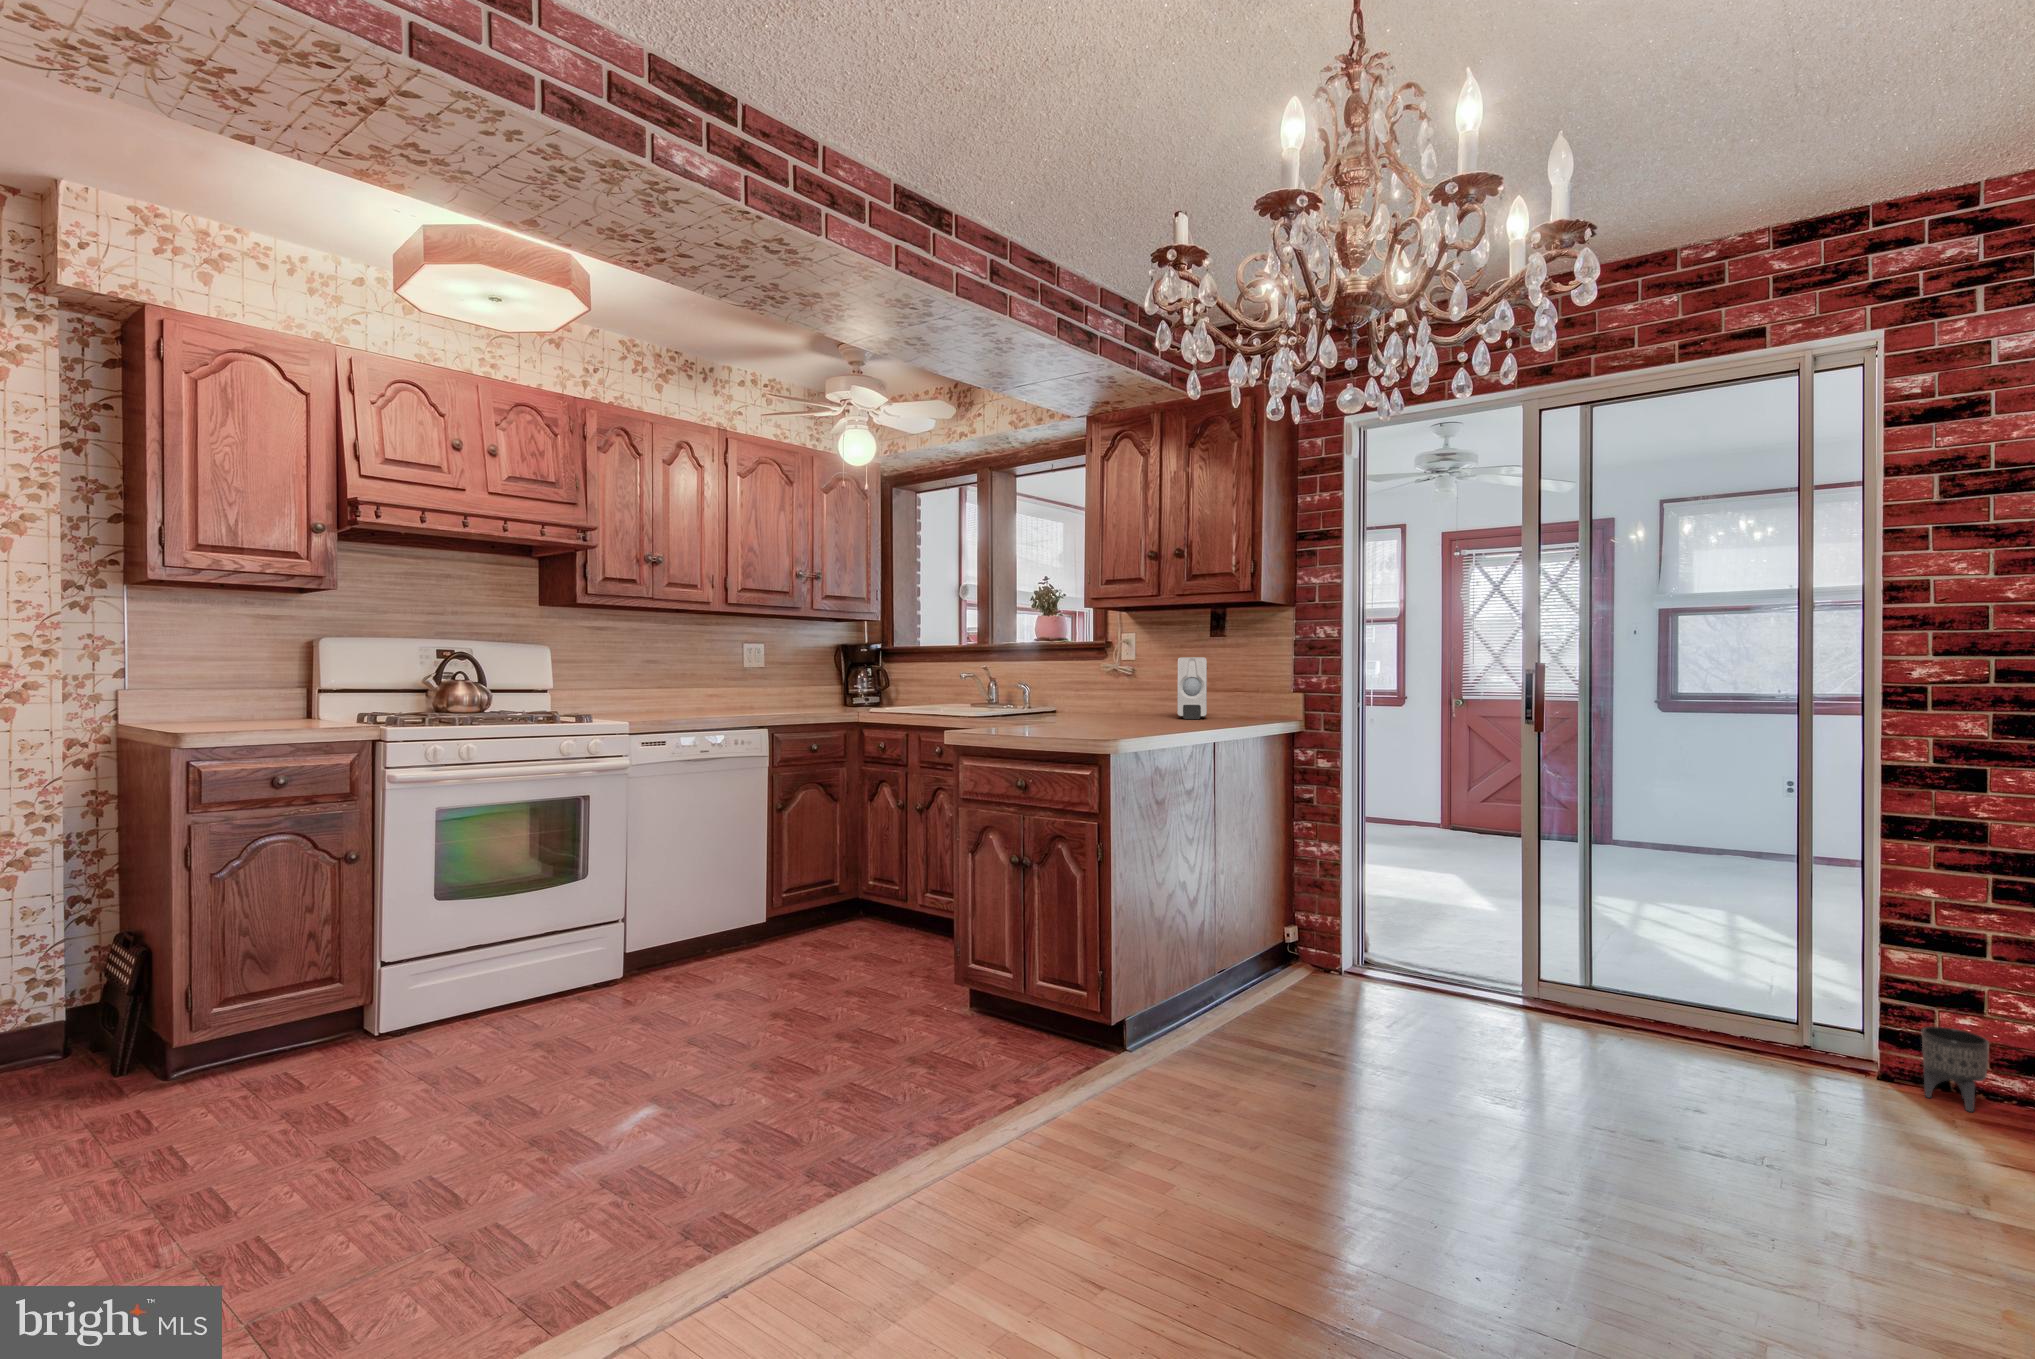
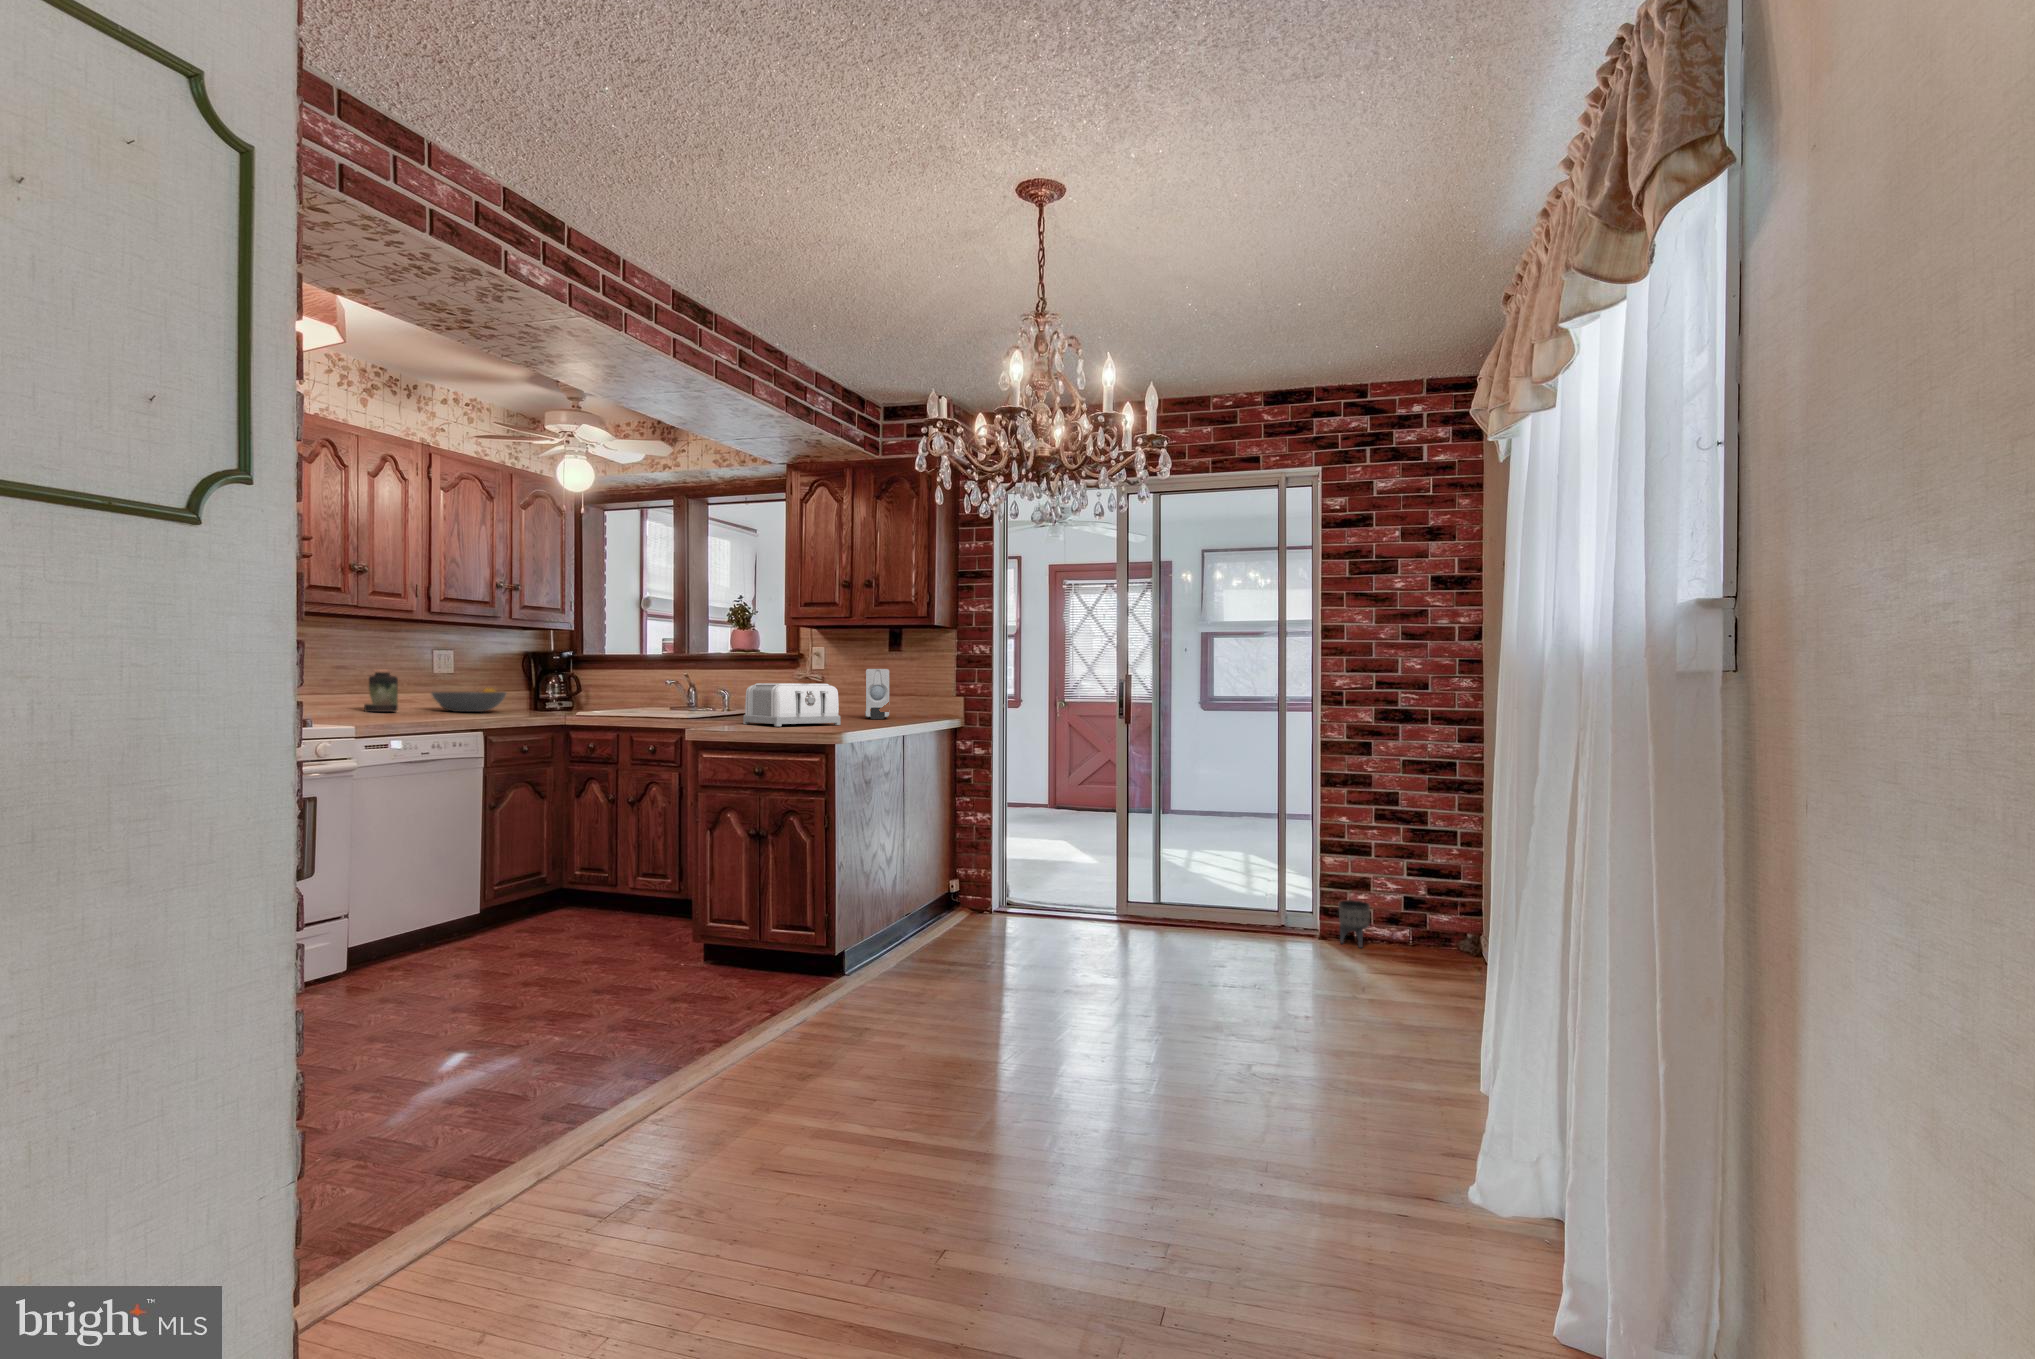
jar: none [674,663,704,706] -> present [364,669,398,712]
toaster: none [1024,677,1136,730] -> present [743,683,841,726]
fruit bowl: none [738,680,811,705] -> present [431,688,506,712]

